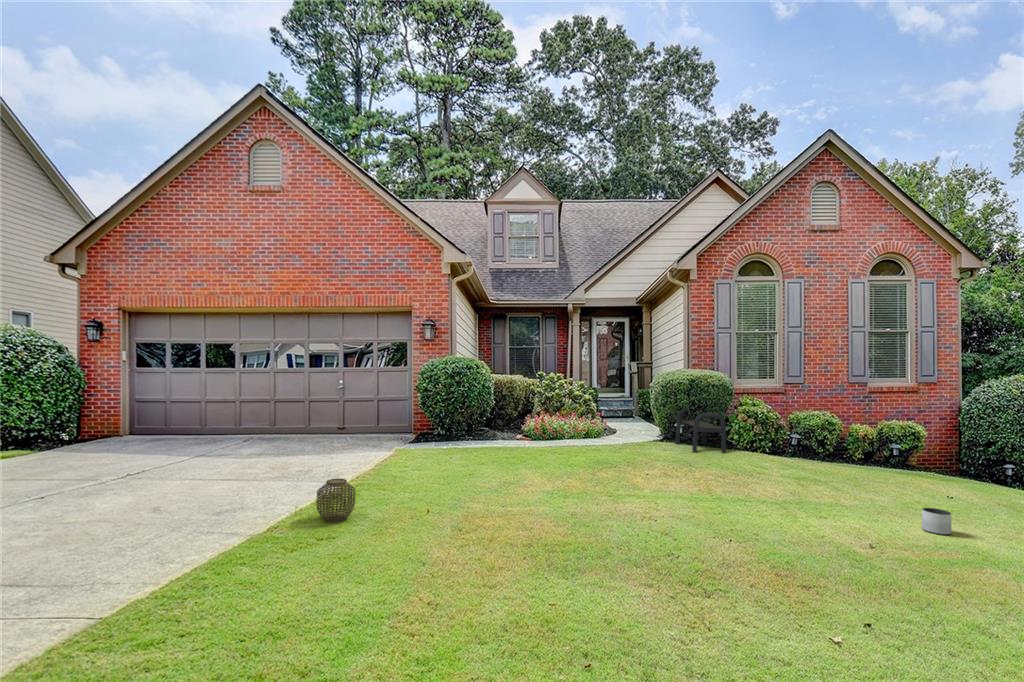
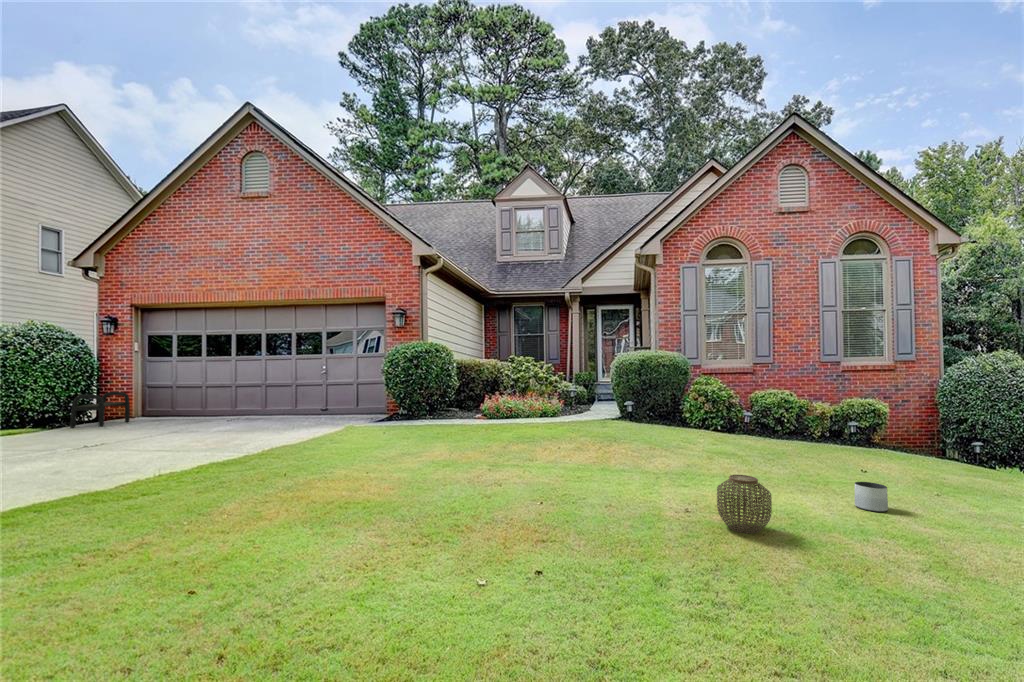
bench: present [676,410,726,453] -> present [70,392,130,428]
woven basket: present [316,479,355,522] -> present [717,475,772,534]

